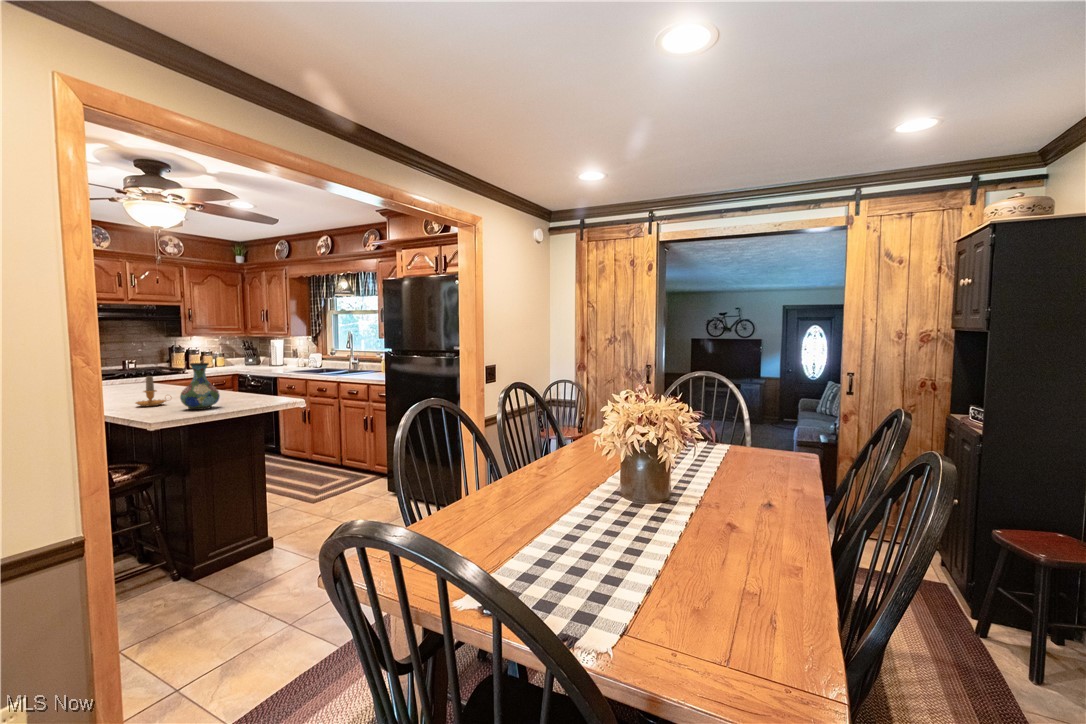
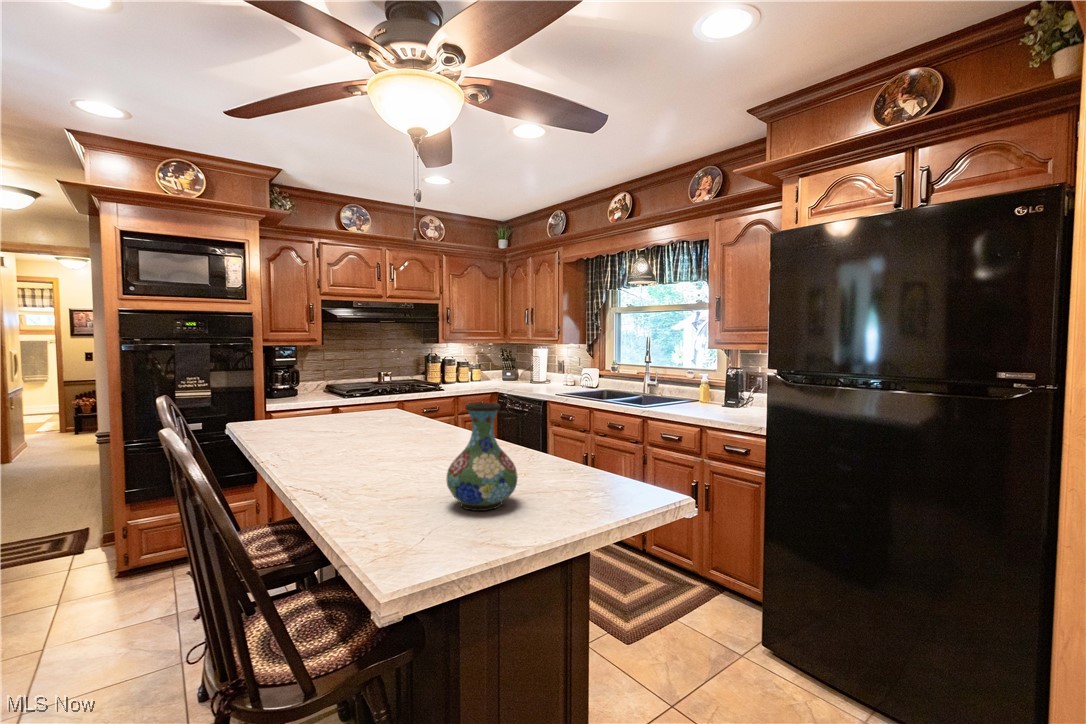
candle: present [136,376,171,407] -> none [373,417,430,479]

